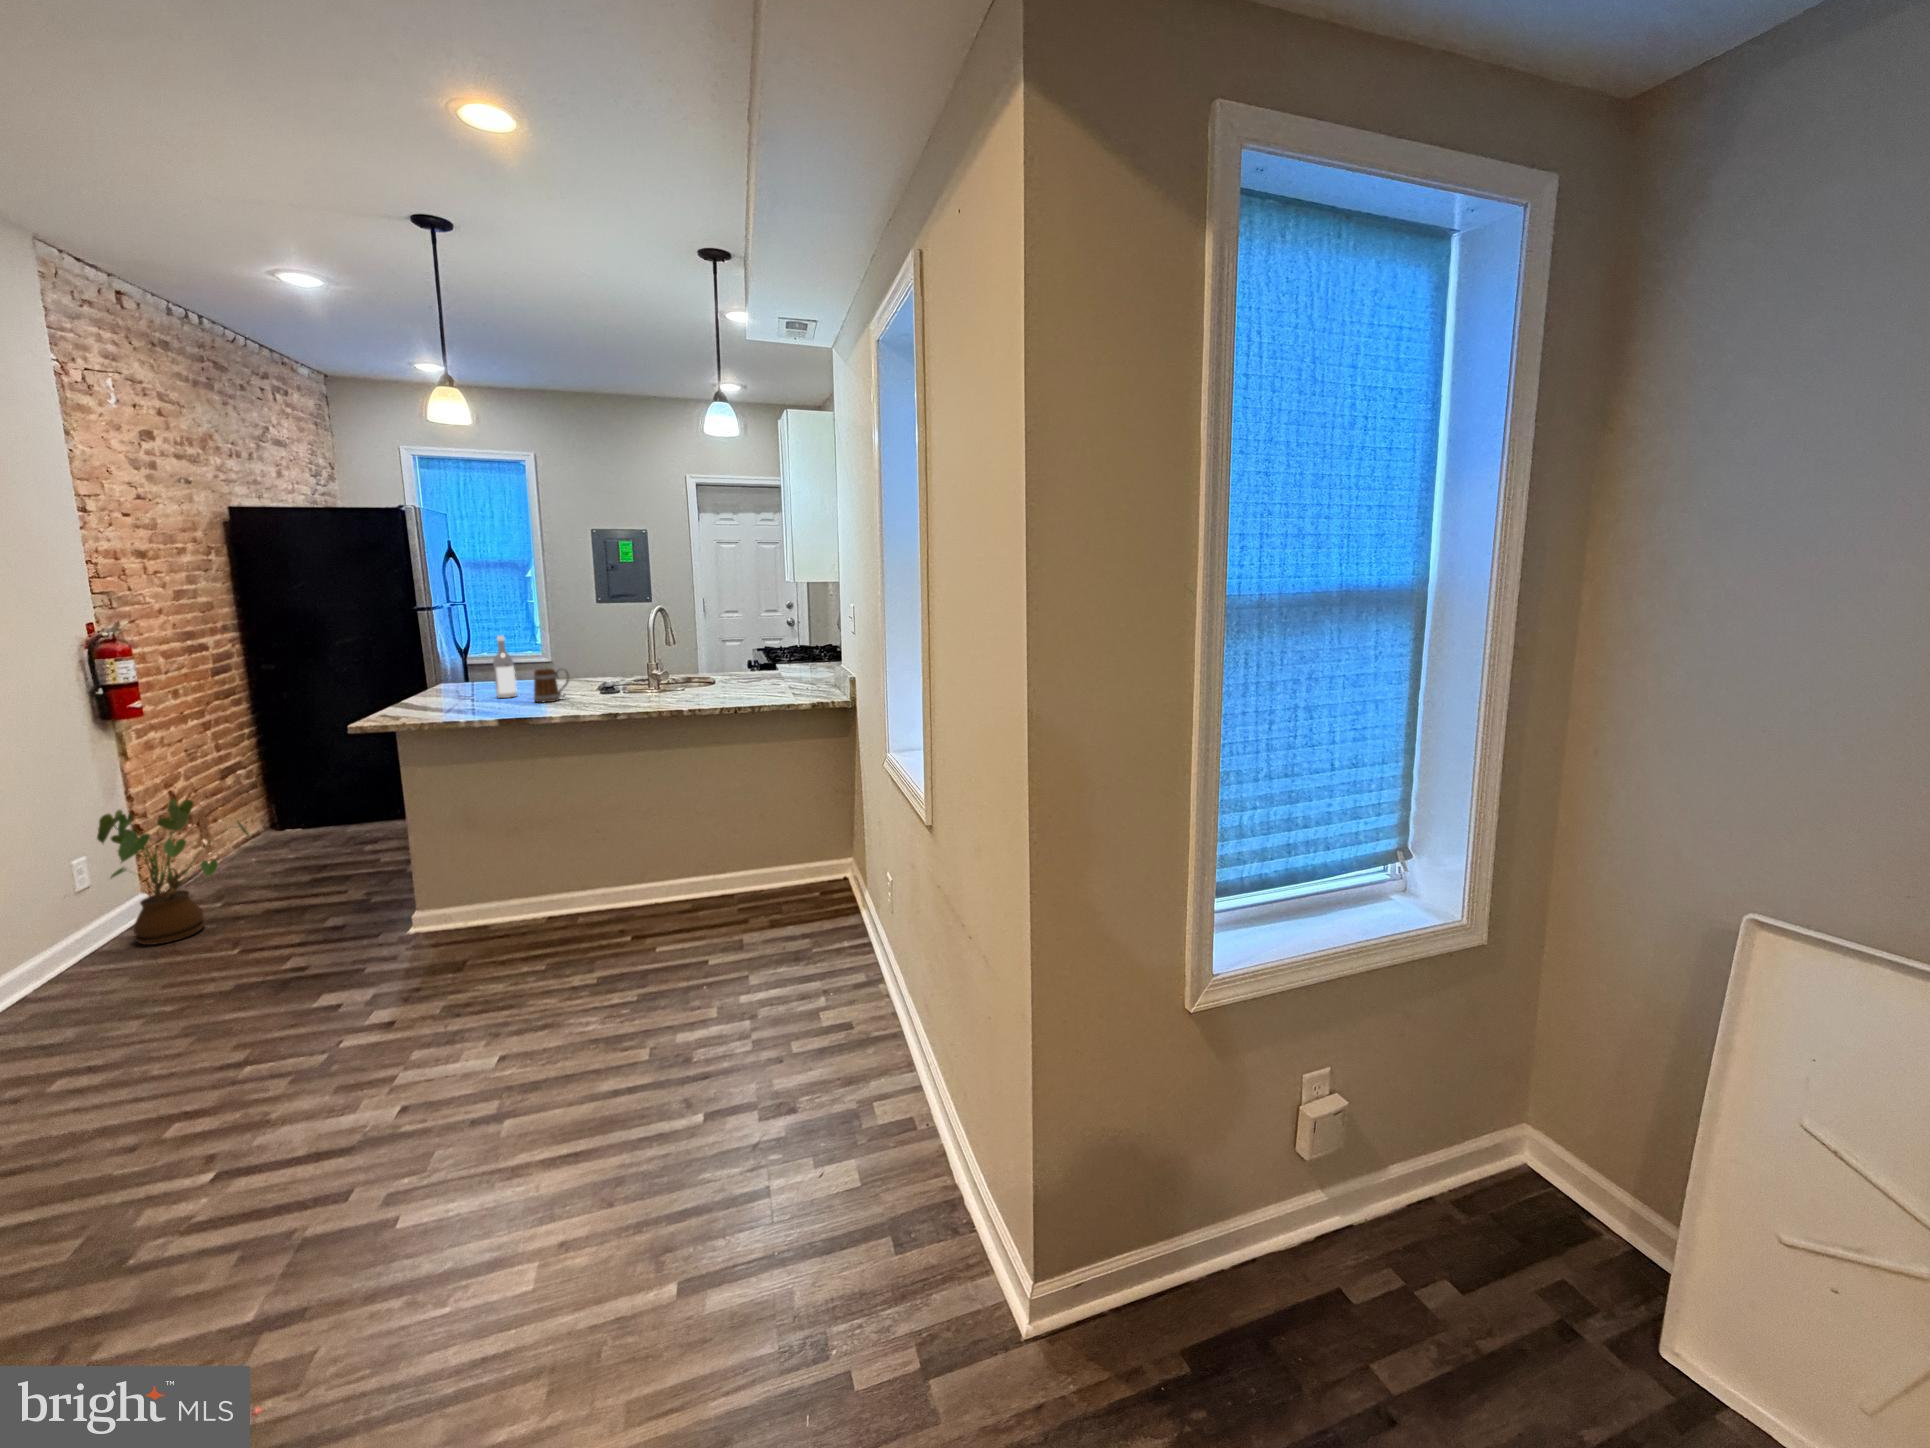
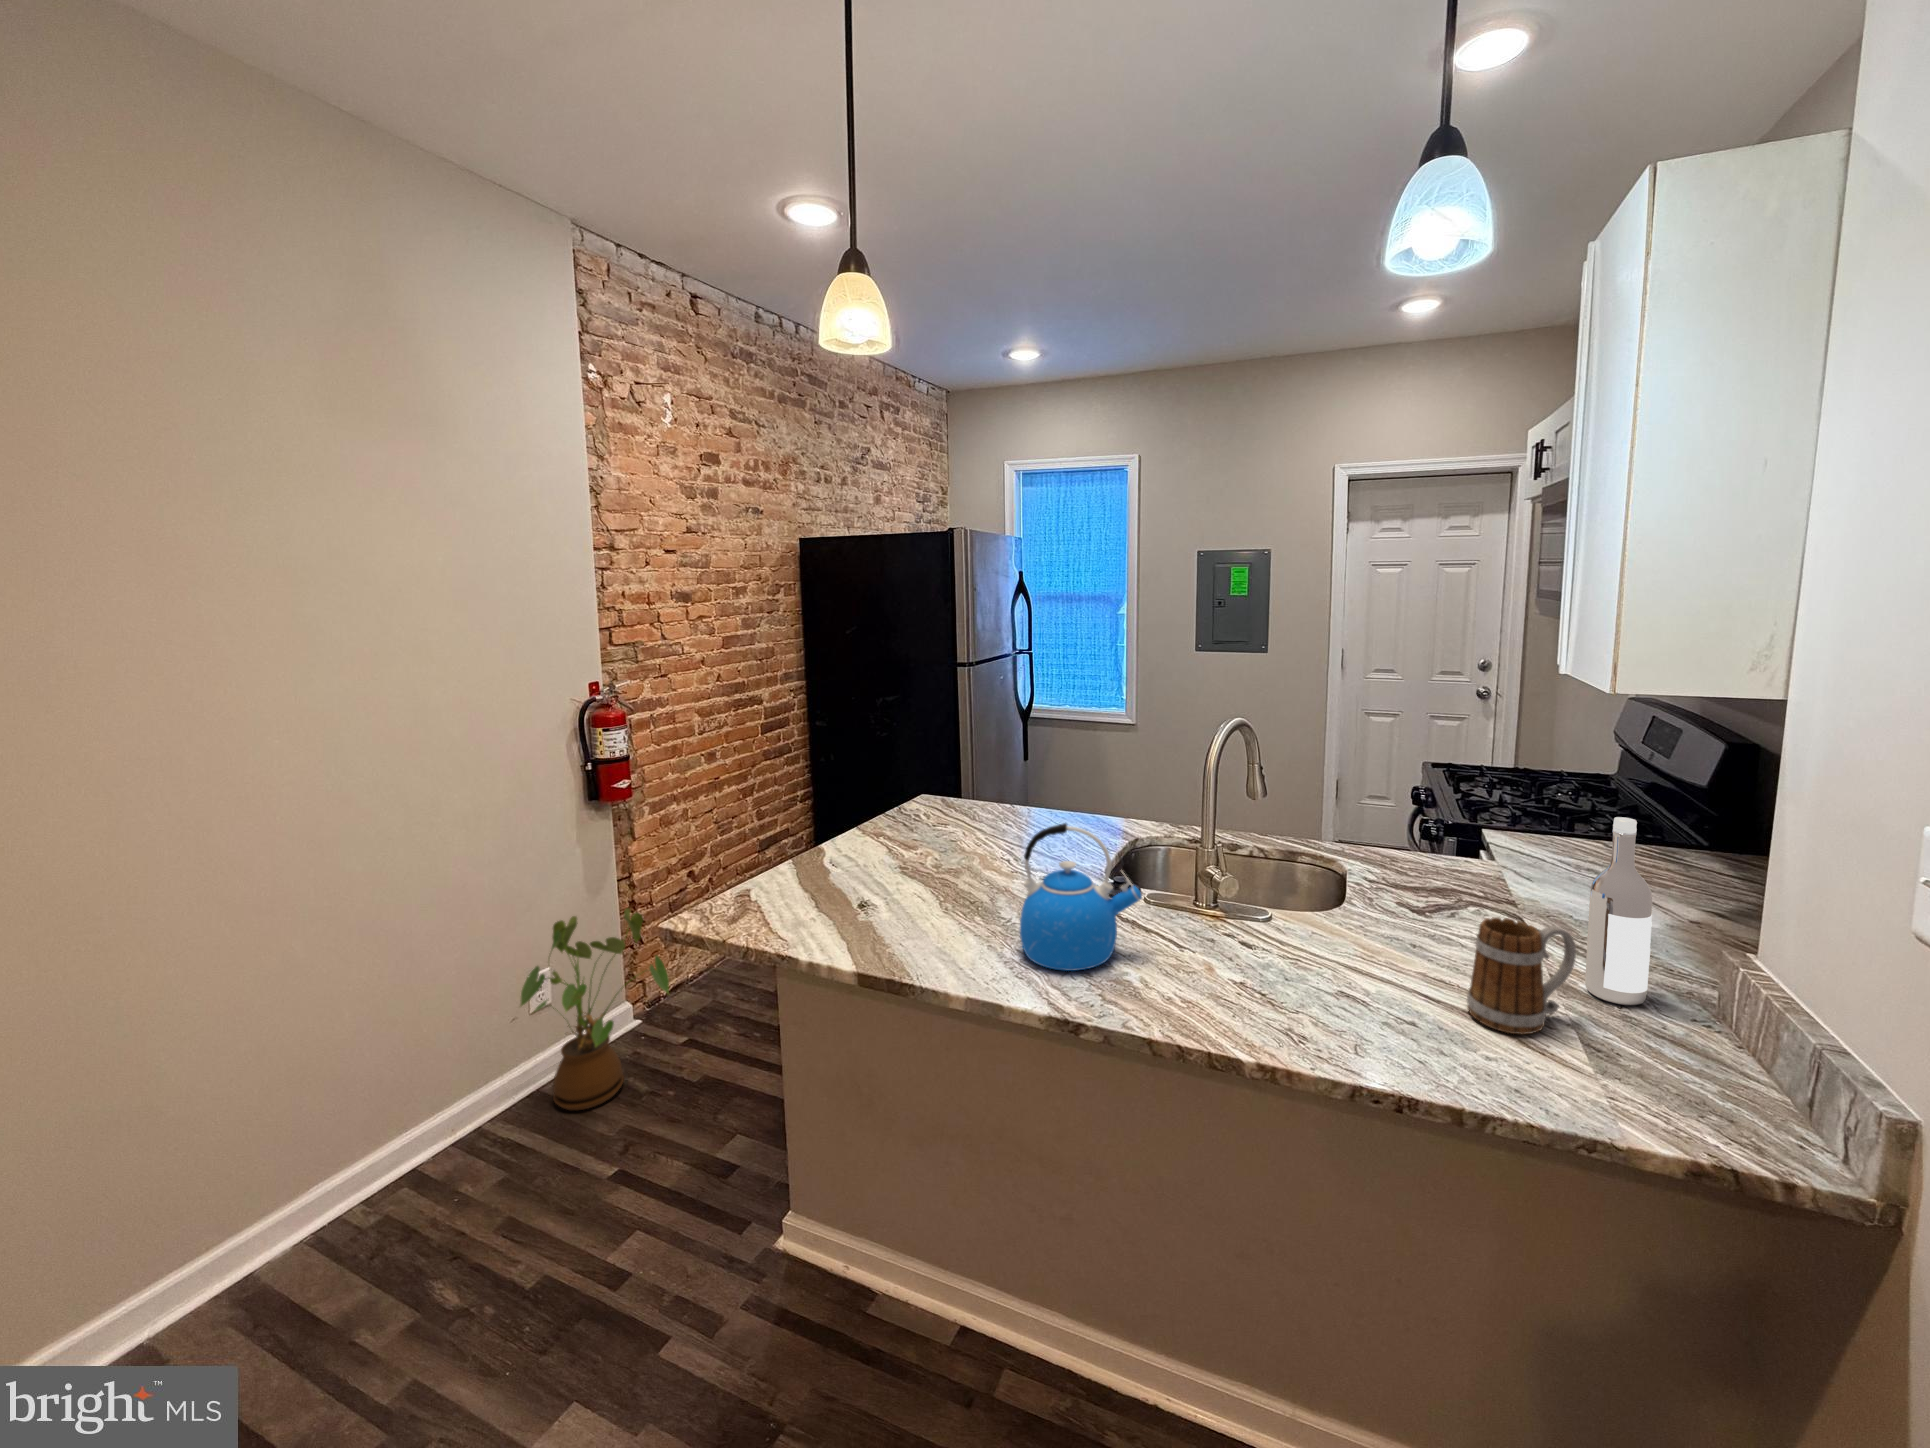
wine bottle: present [493,636,517,698] -> present [1585,817,1652,1005]
kettle: none [591,650,646,707] -> present [1020,823,1142,971]
mug: present [534,668,569,703] -> present [1467,917,1576,1034]

